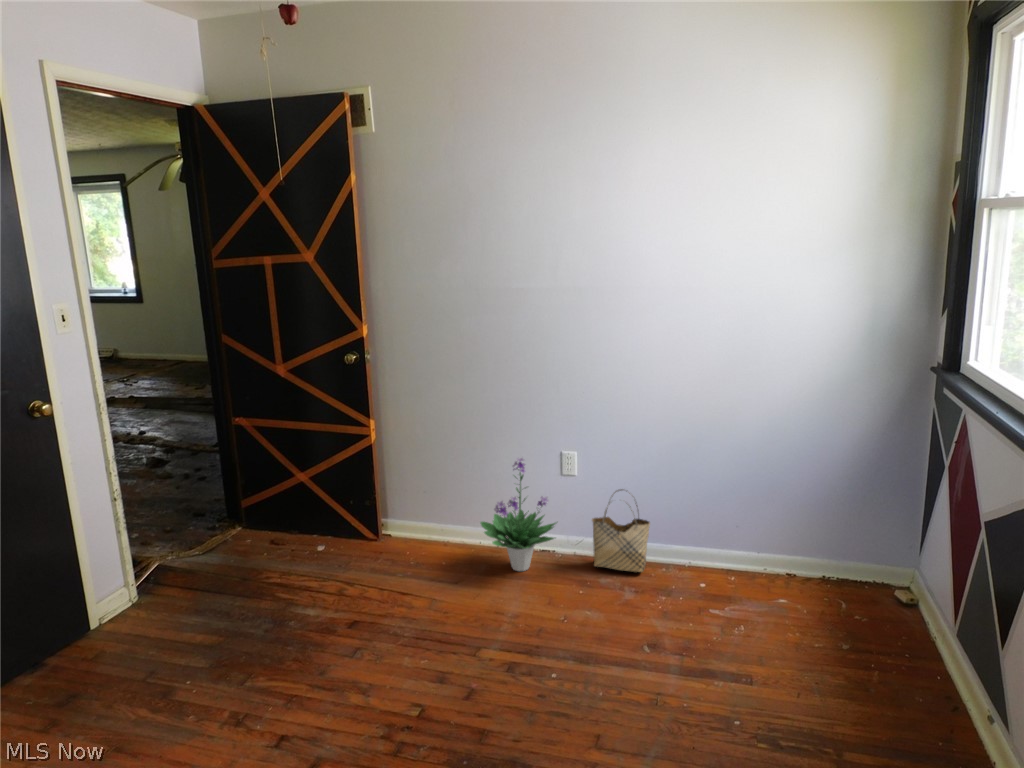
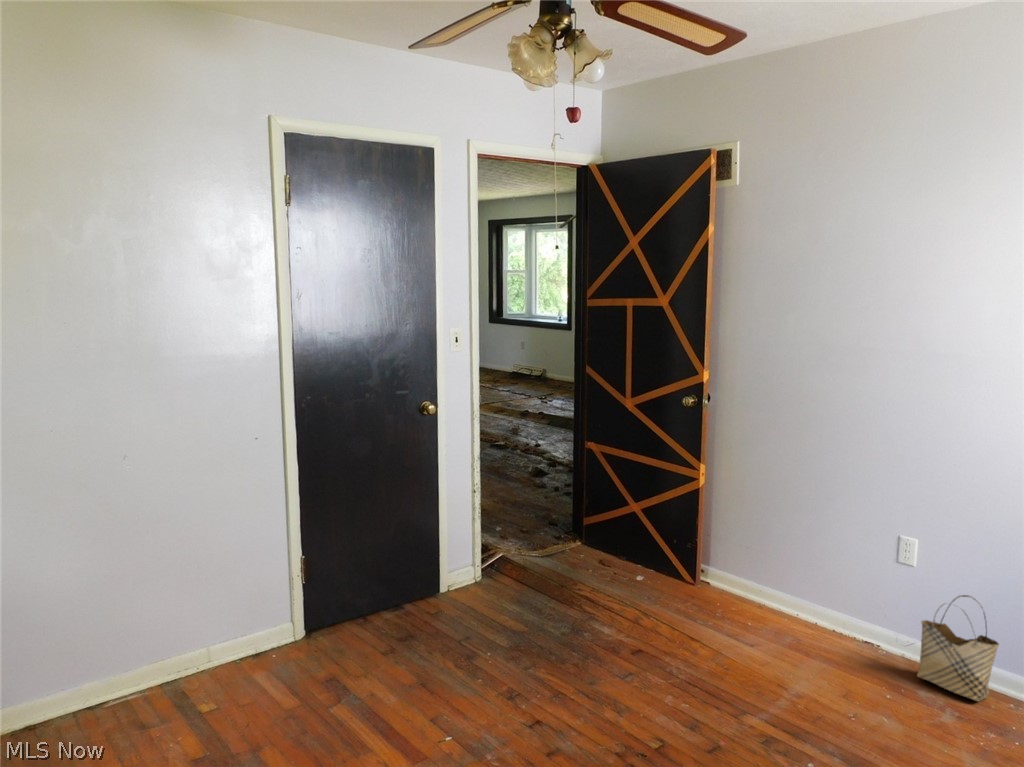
potted plant: present [480,458,556,571] -> none [787,530,882,656]

